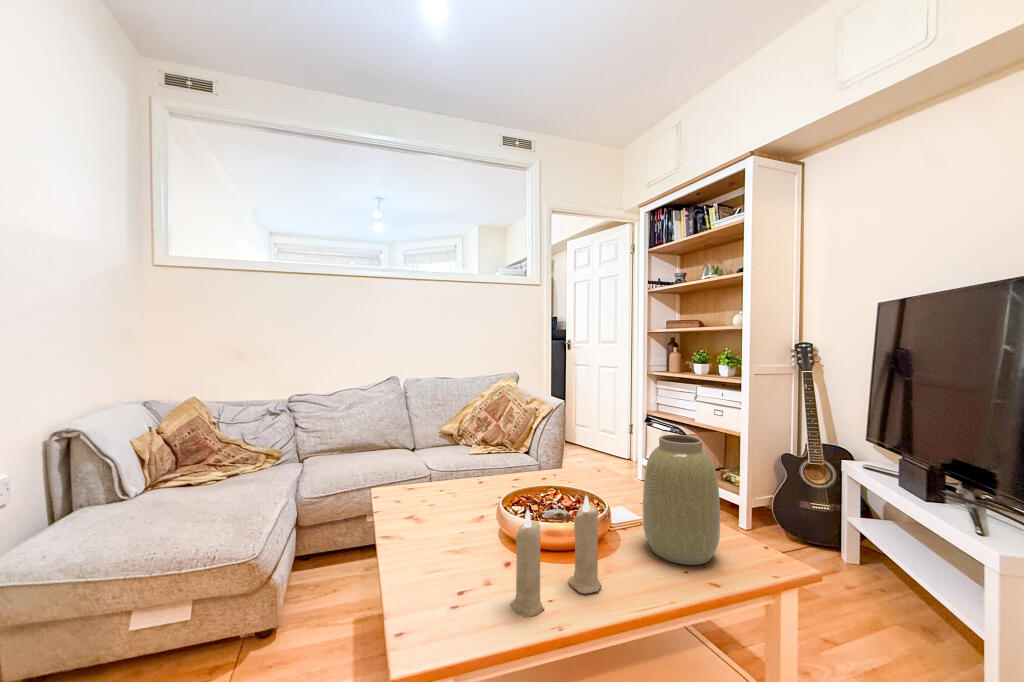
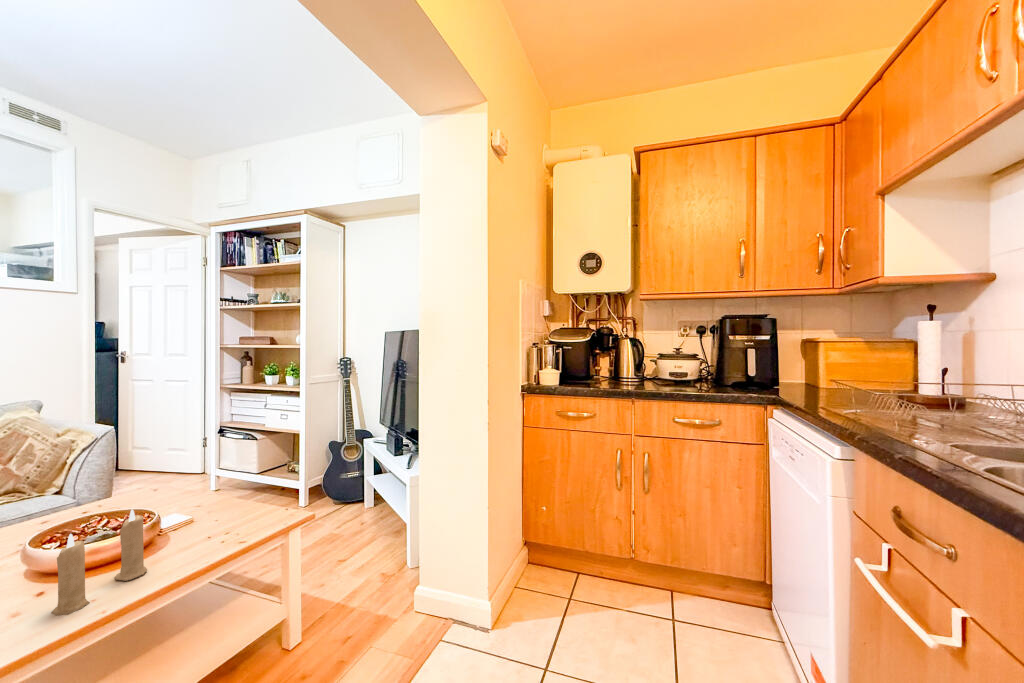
vase: present [643,435,720,565] -> none [191,447,250,536]

